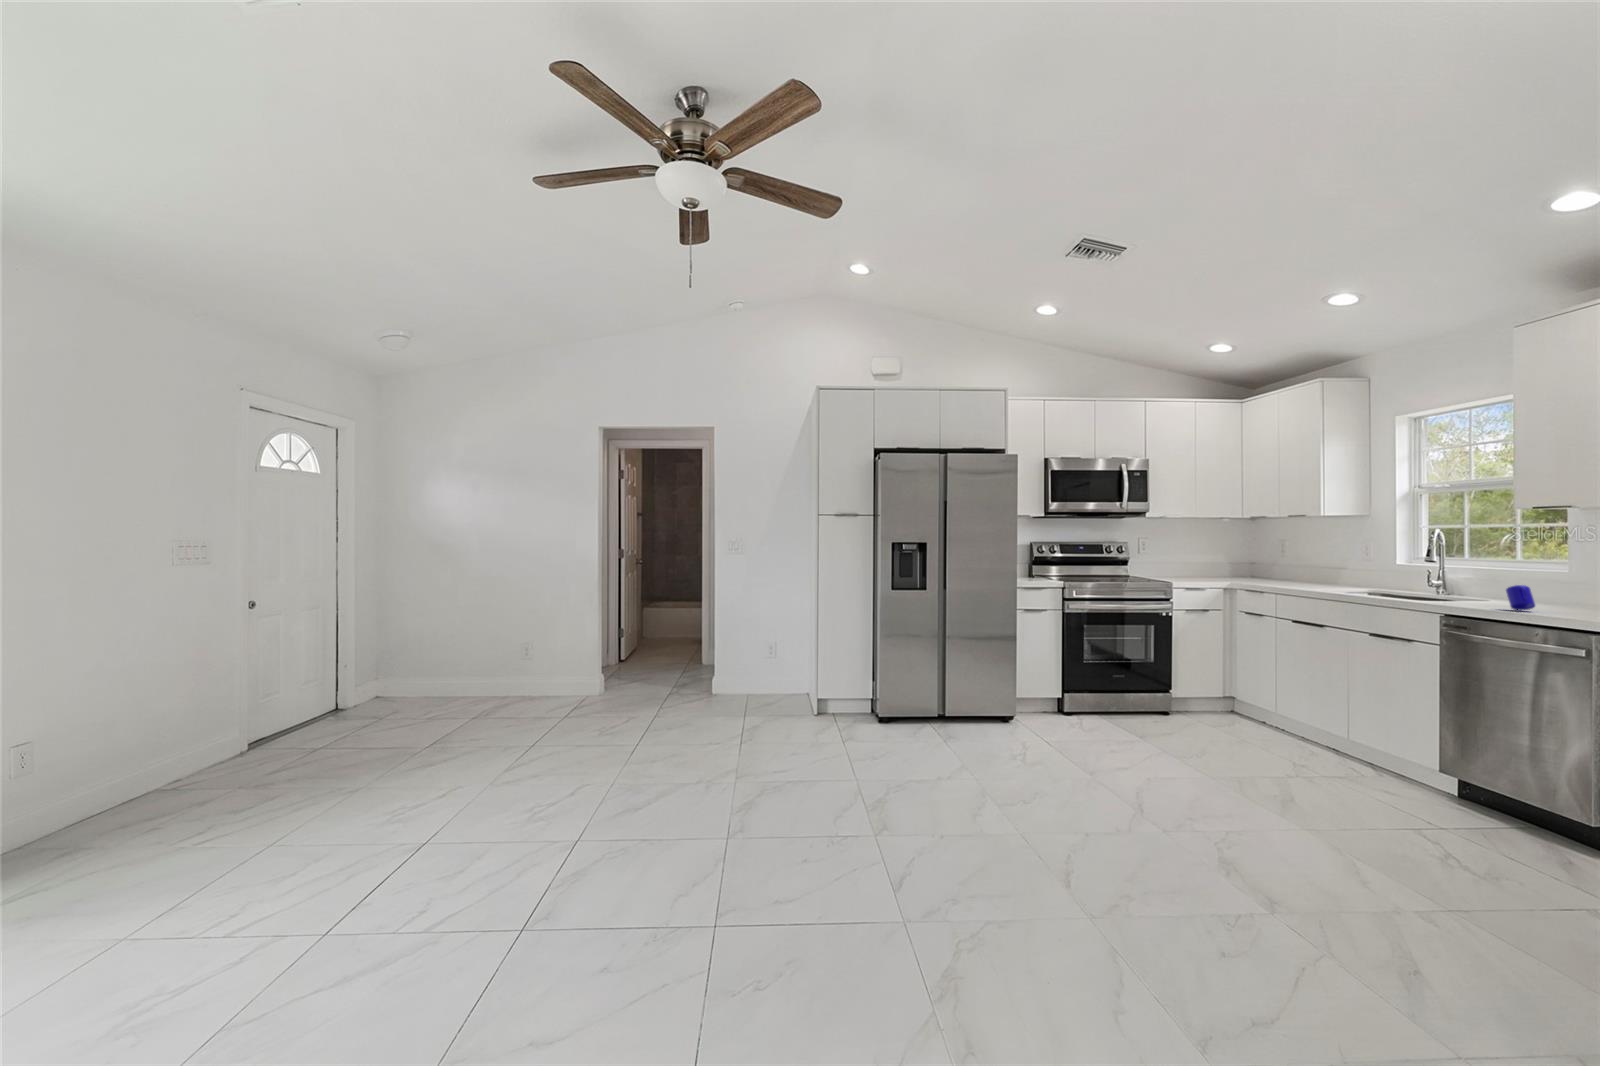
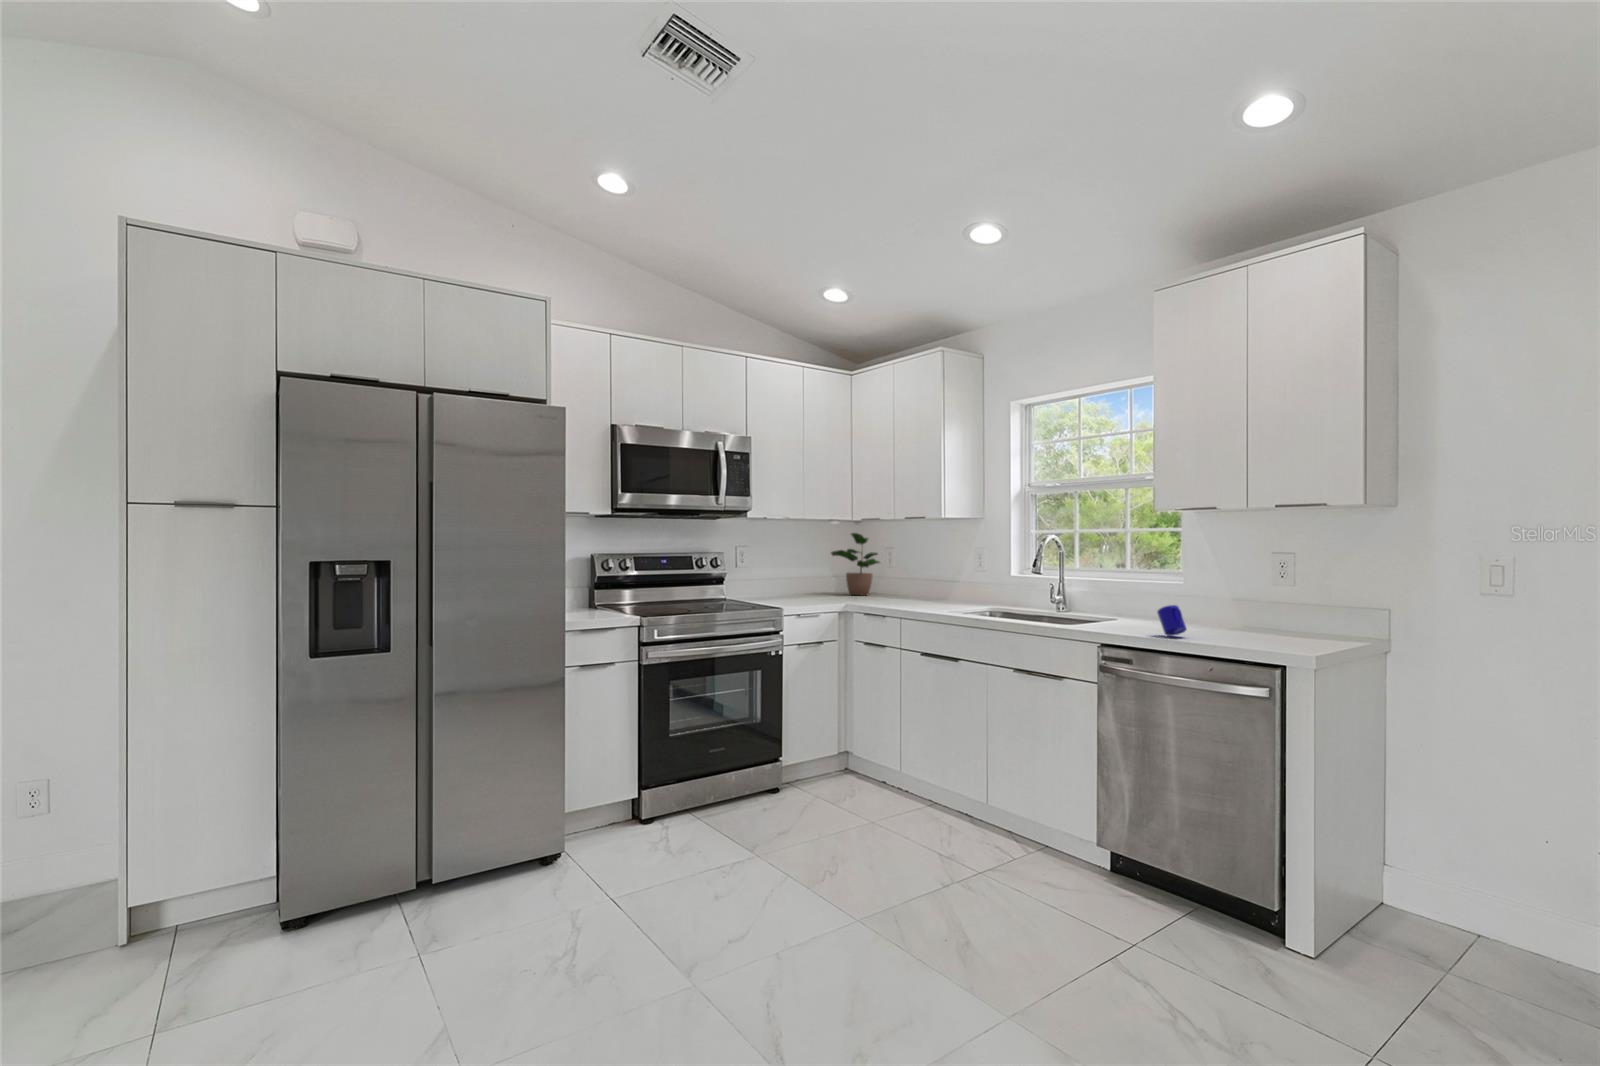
potted plant: none [1224,529,1283,580] -> present [831,533,879,595]

